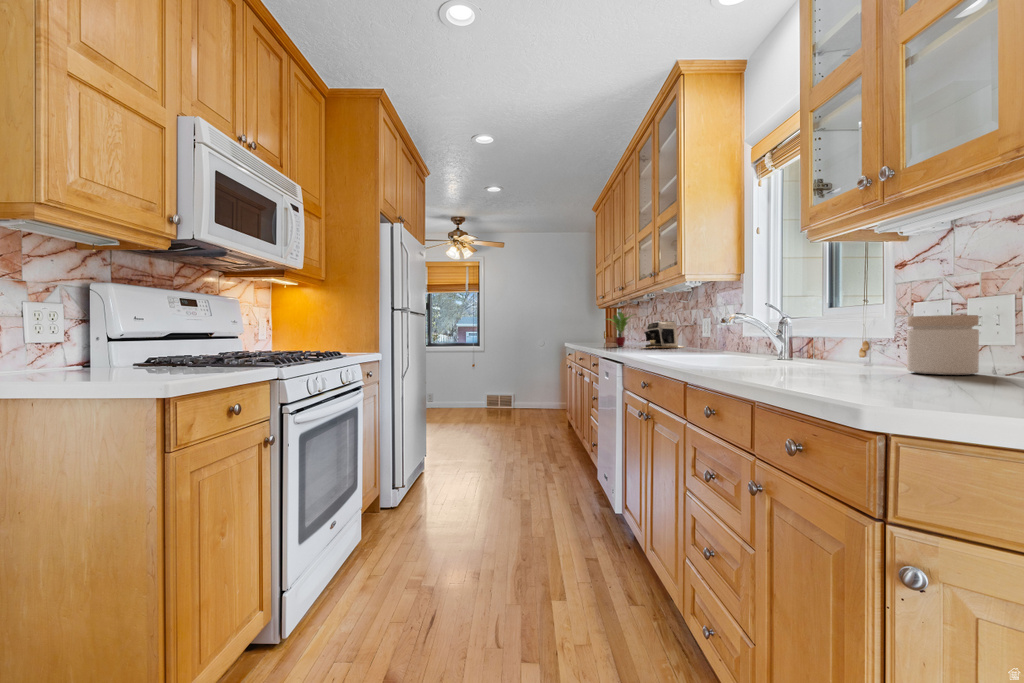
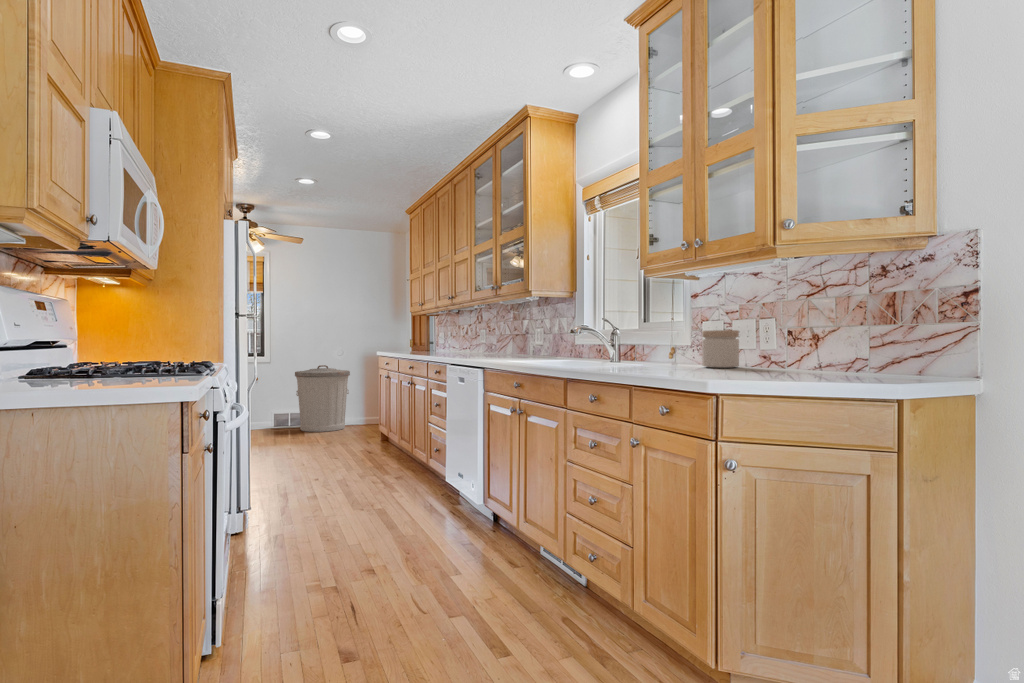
potted plant: present [609,312,632,347] -> none [433,321,468,355]
coffee maker: present [643,321,685,348] -> none [476,330,516,356]
trash can: none [499,355,546,413] -> present [295,365,350,432]

